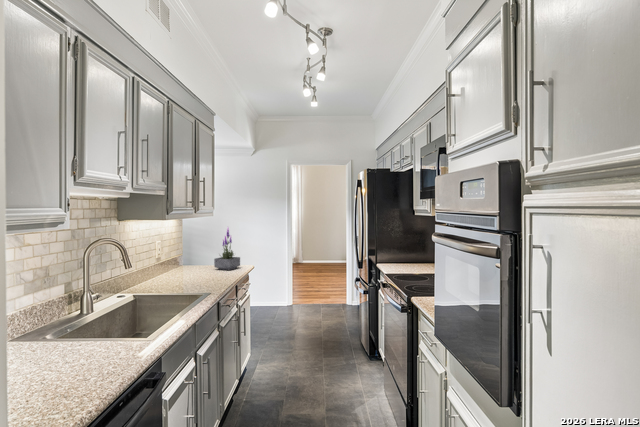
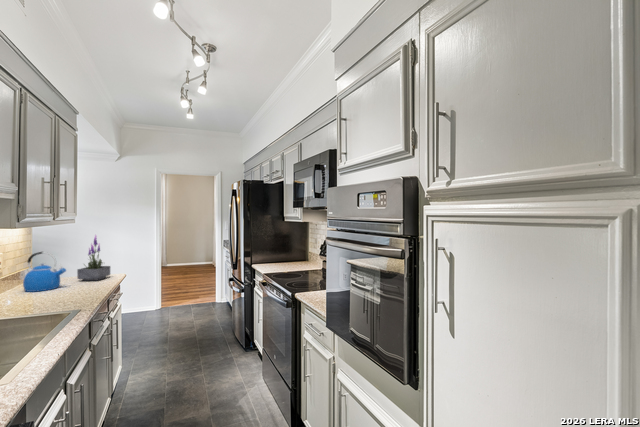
kettle: none [176,241,205,275] -> present [23,252,66,292]

